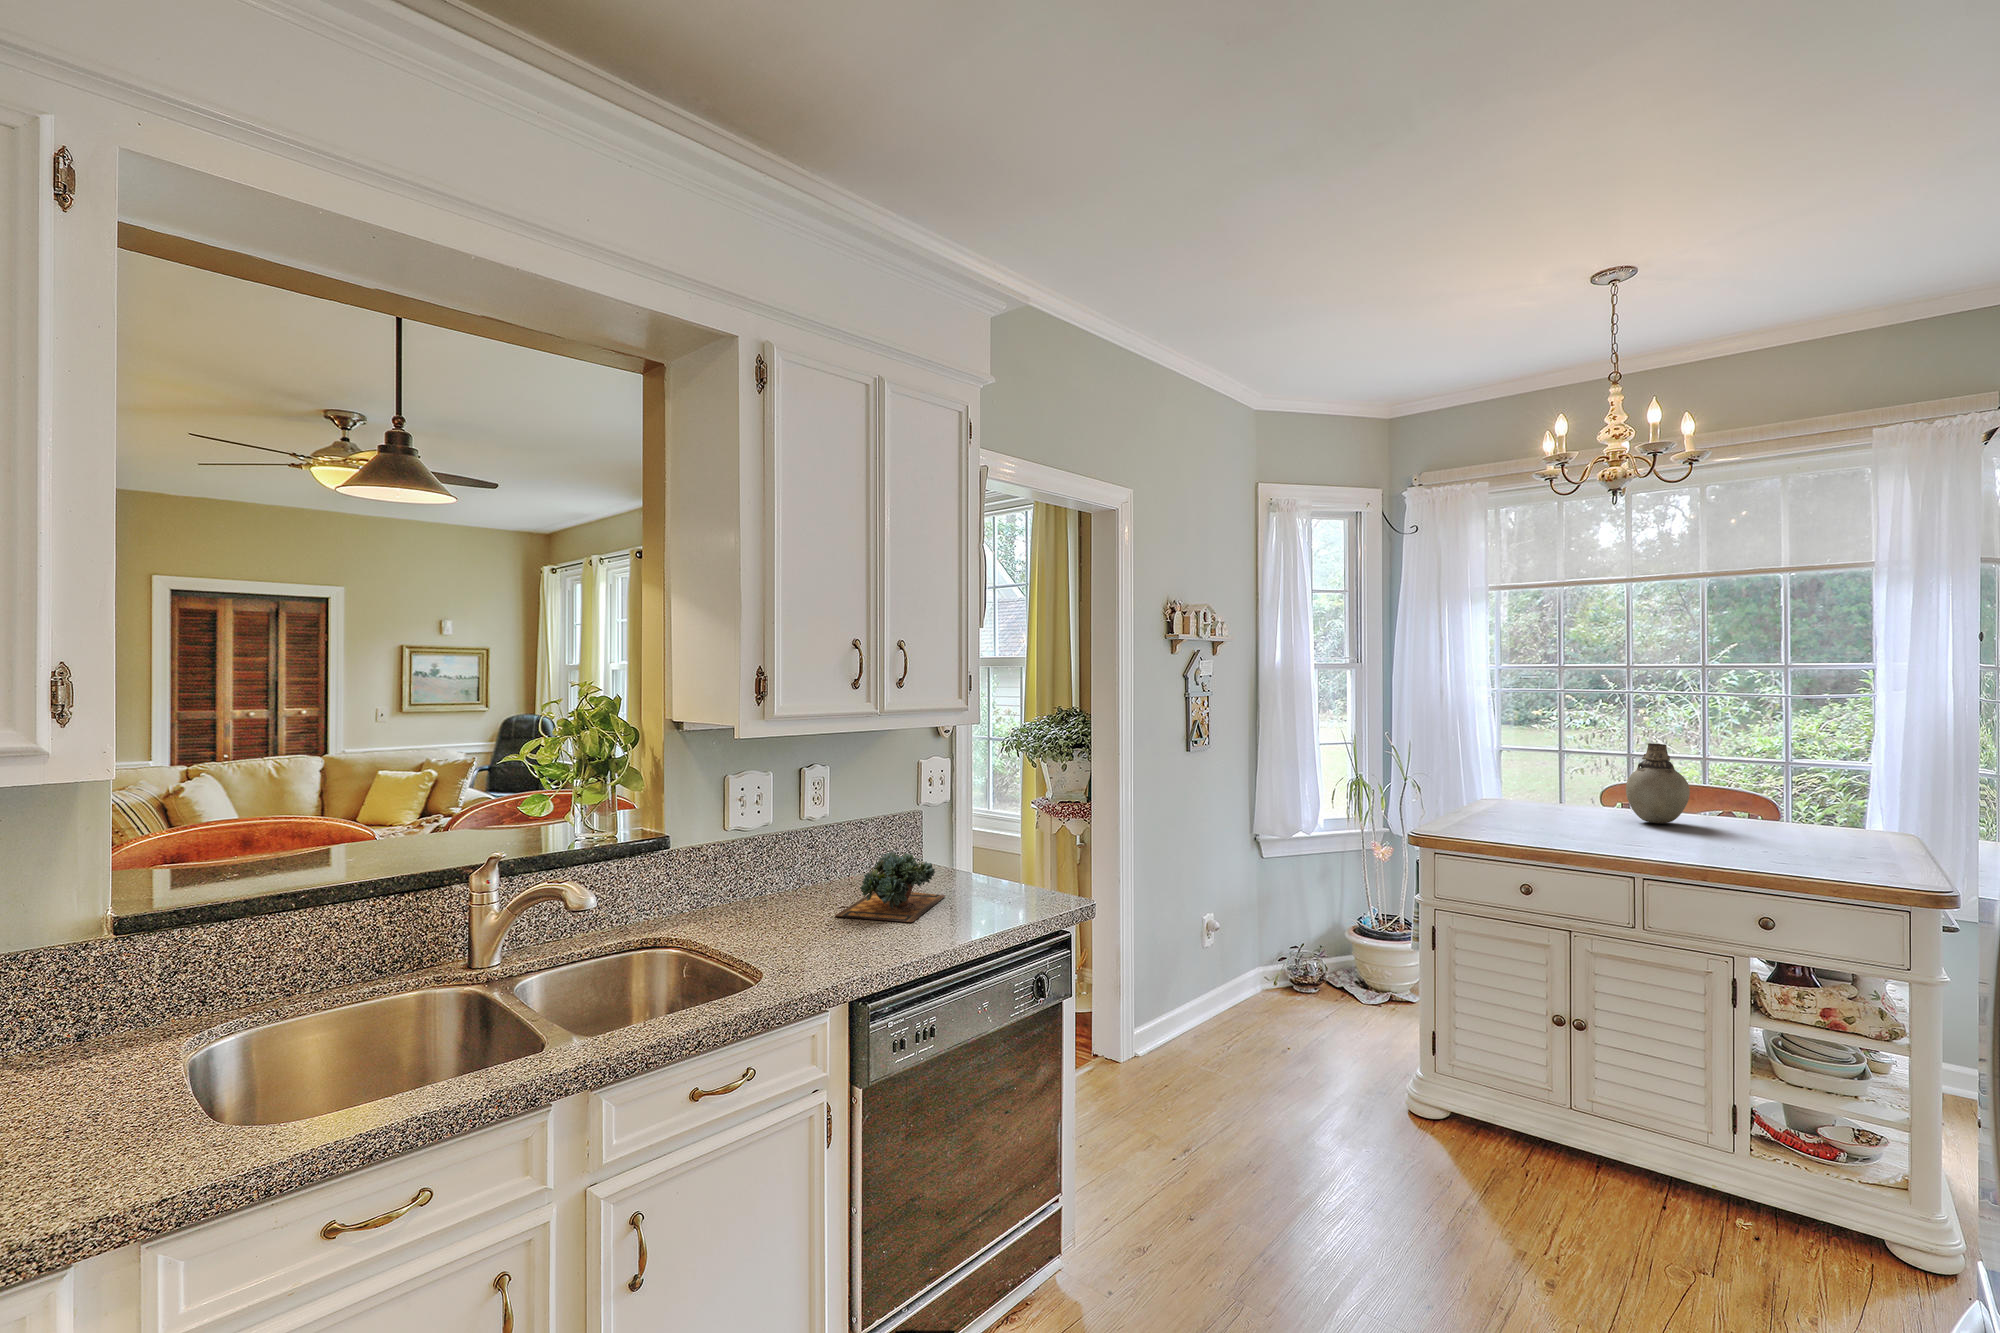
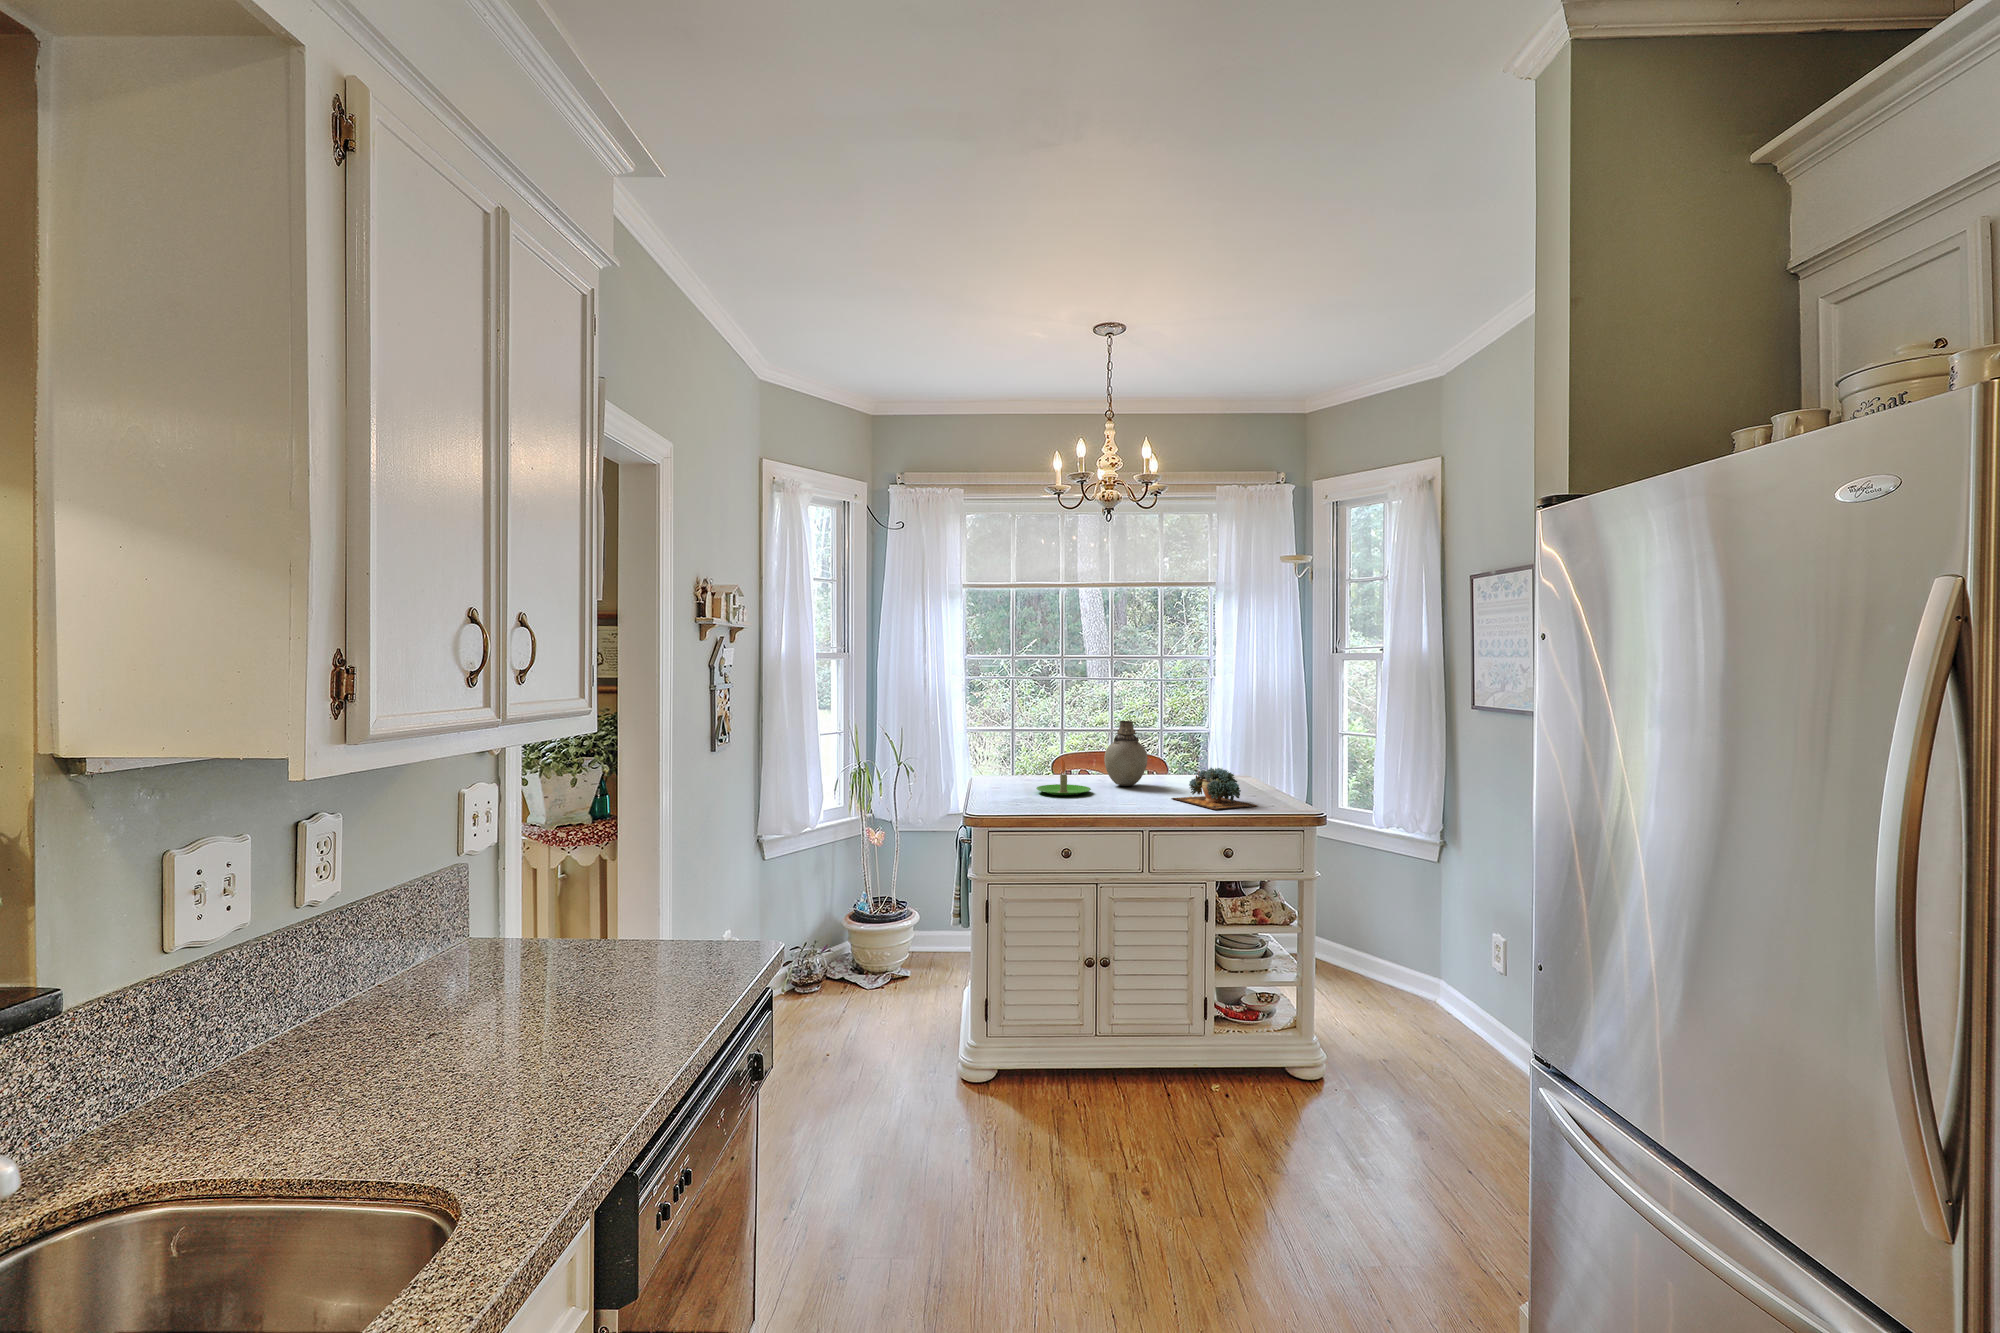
candle: none [1520,781,1593,825] -> present [1036,757,1091,795]
succulent plant: present [835,852,945,922] -> present [1172,768,1257,810]

